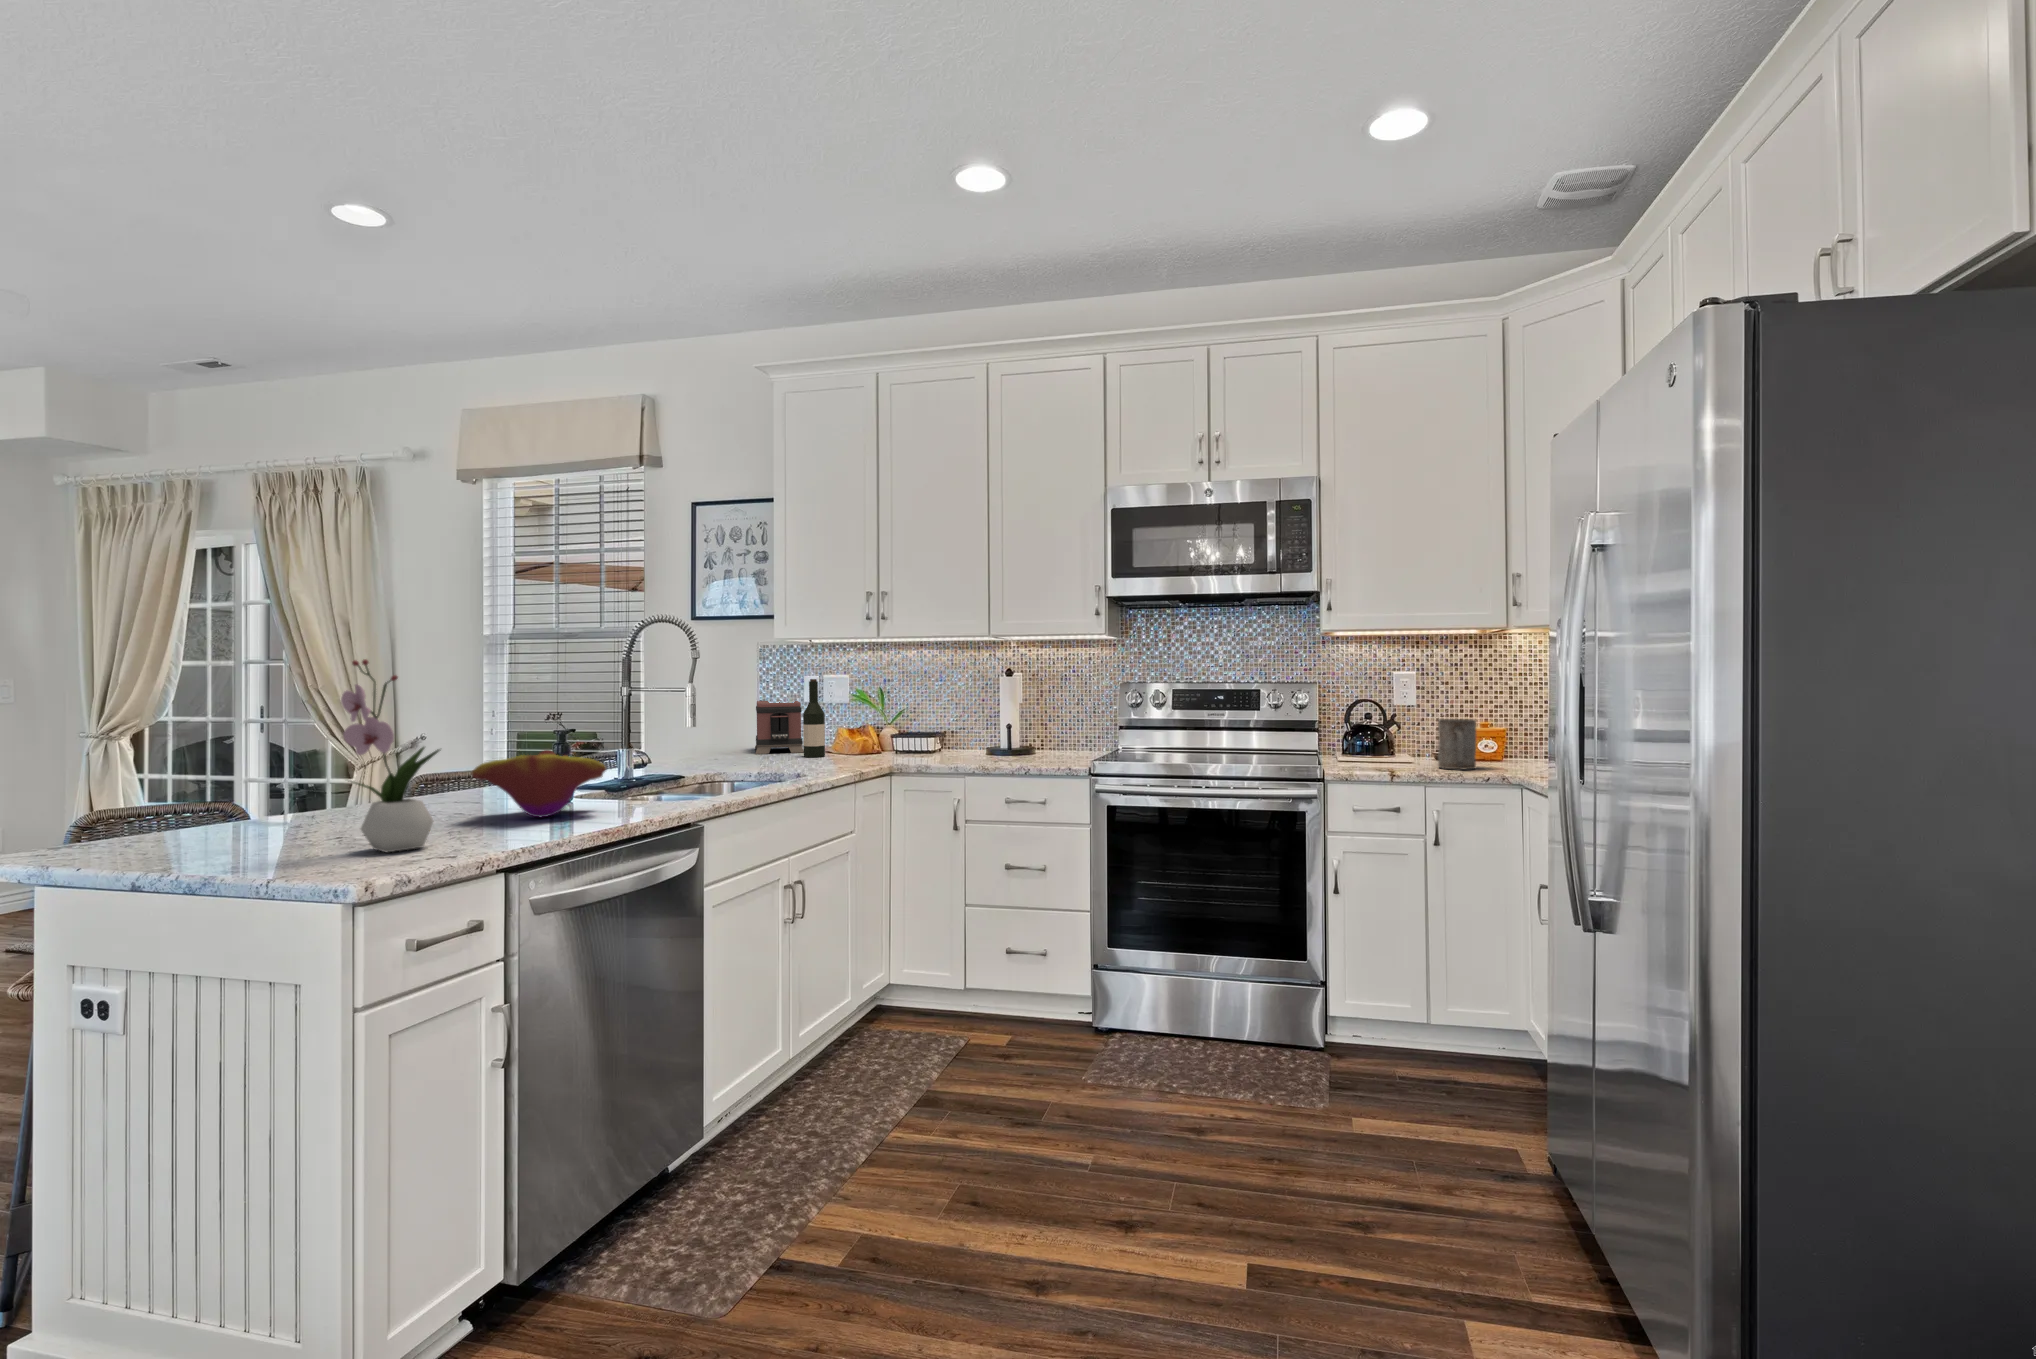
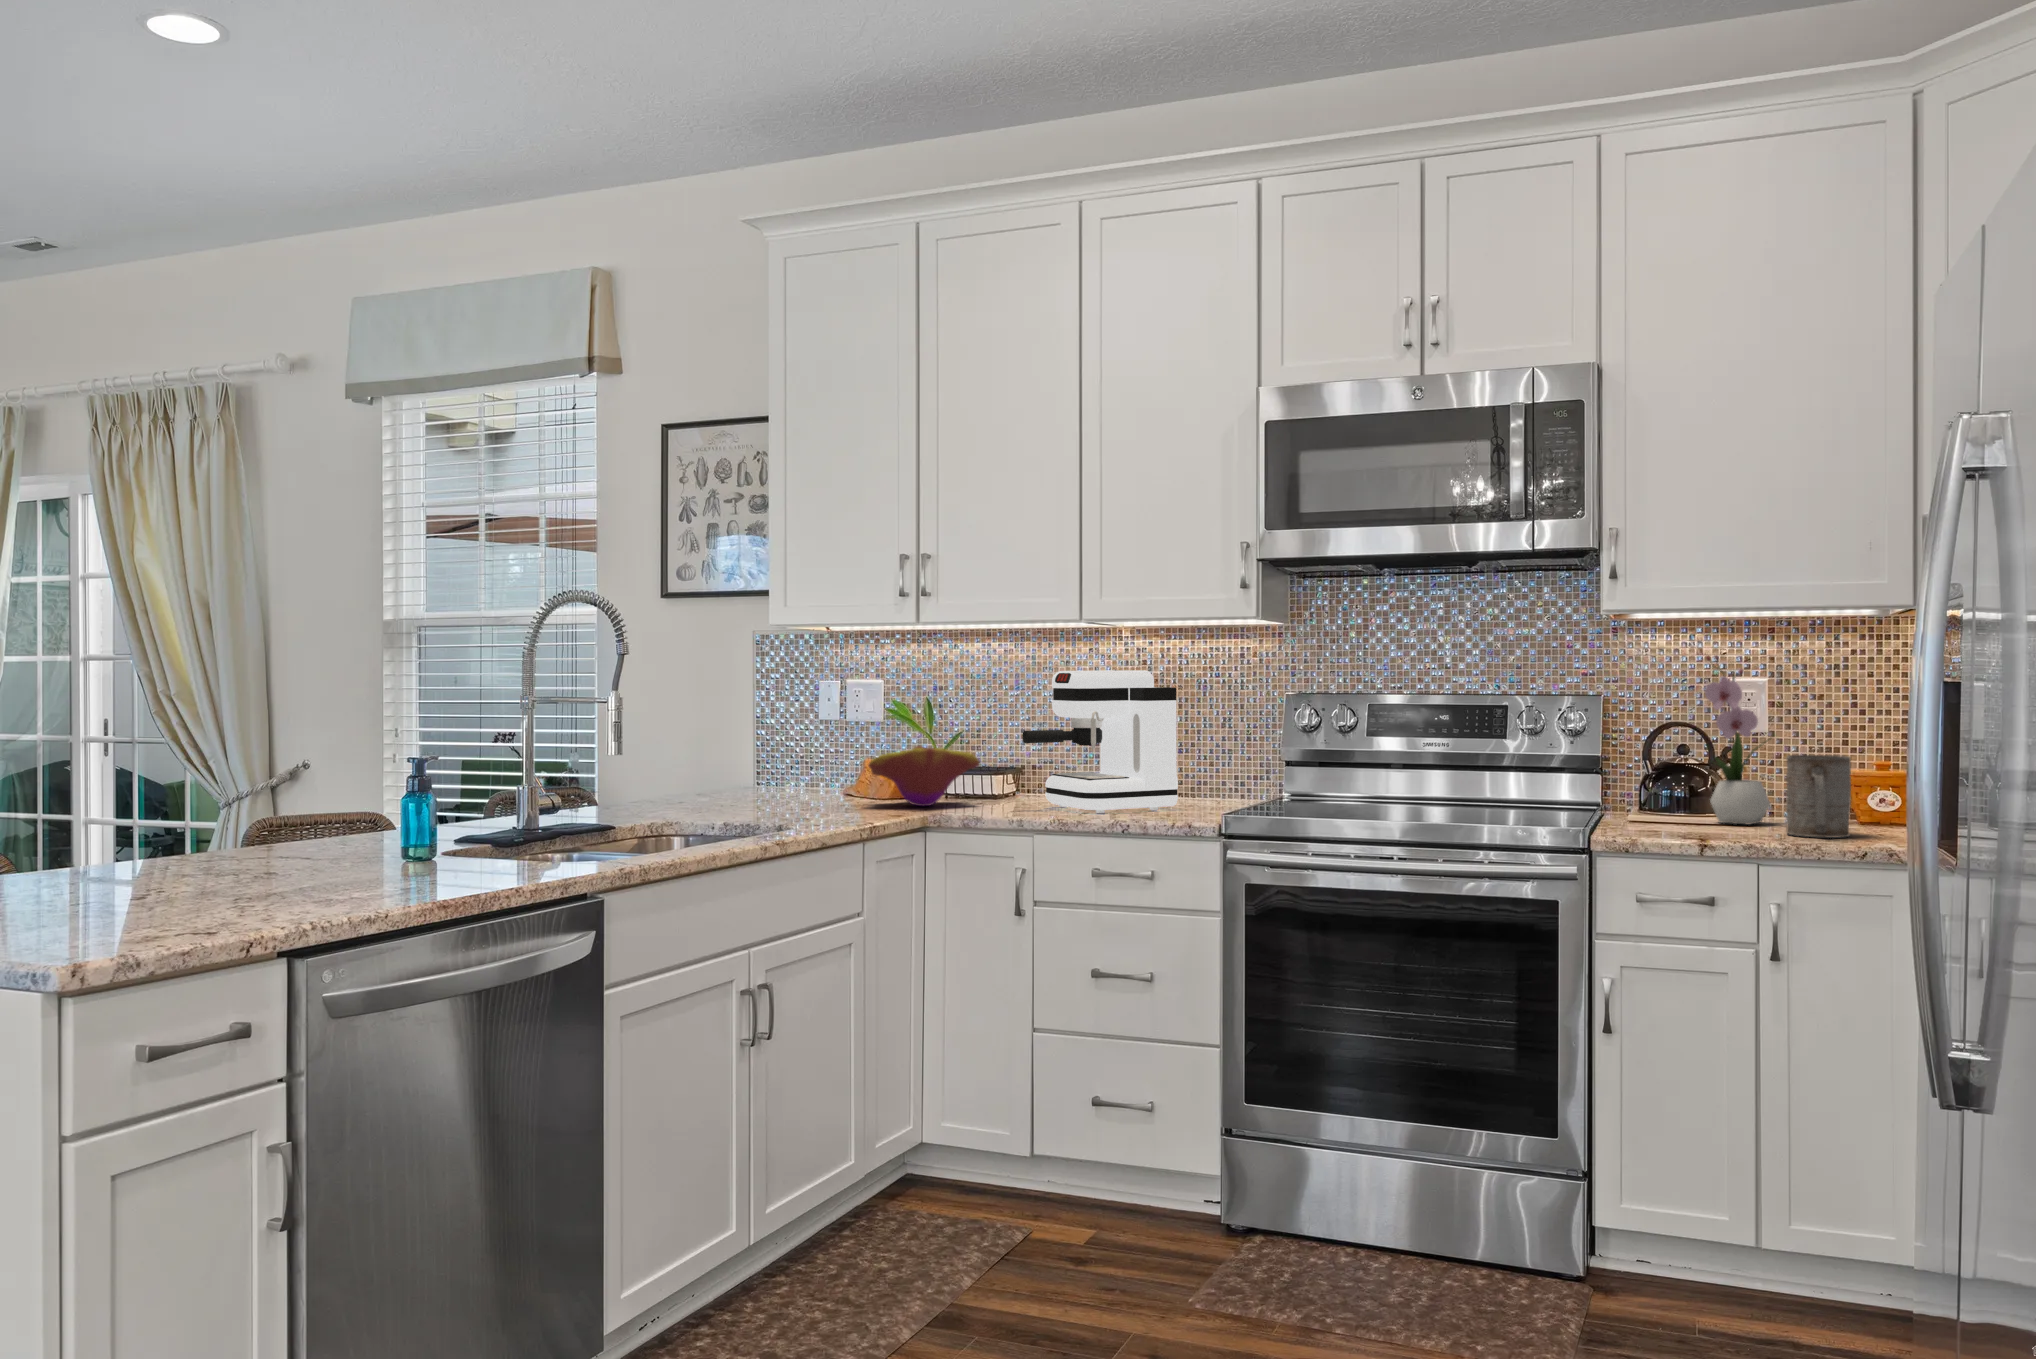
flower arrangement: present [341,659,440,852] -> present [1705,655,1770,824]
coffee maker: none [954,669,1056,763] -> present [1022,670,1178,813]
wine bottle: present [803,679,825,757] -> none [809,684,841,800]
toaster: present [755,701,804,754] -> none [744,716,815,795]
decorative bowl: present [472,750,606,817] -> present [868,746,980,806]

